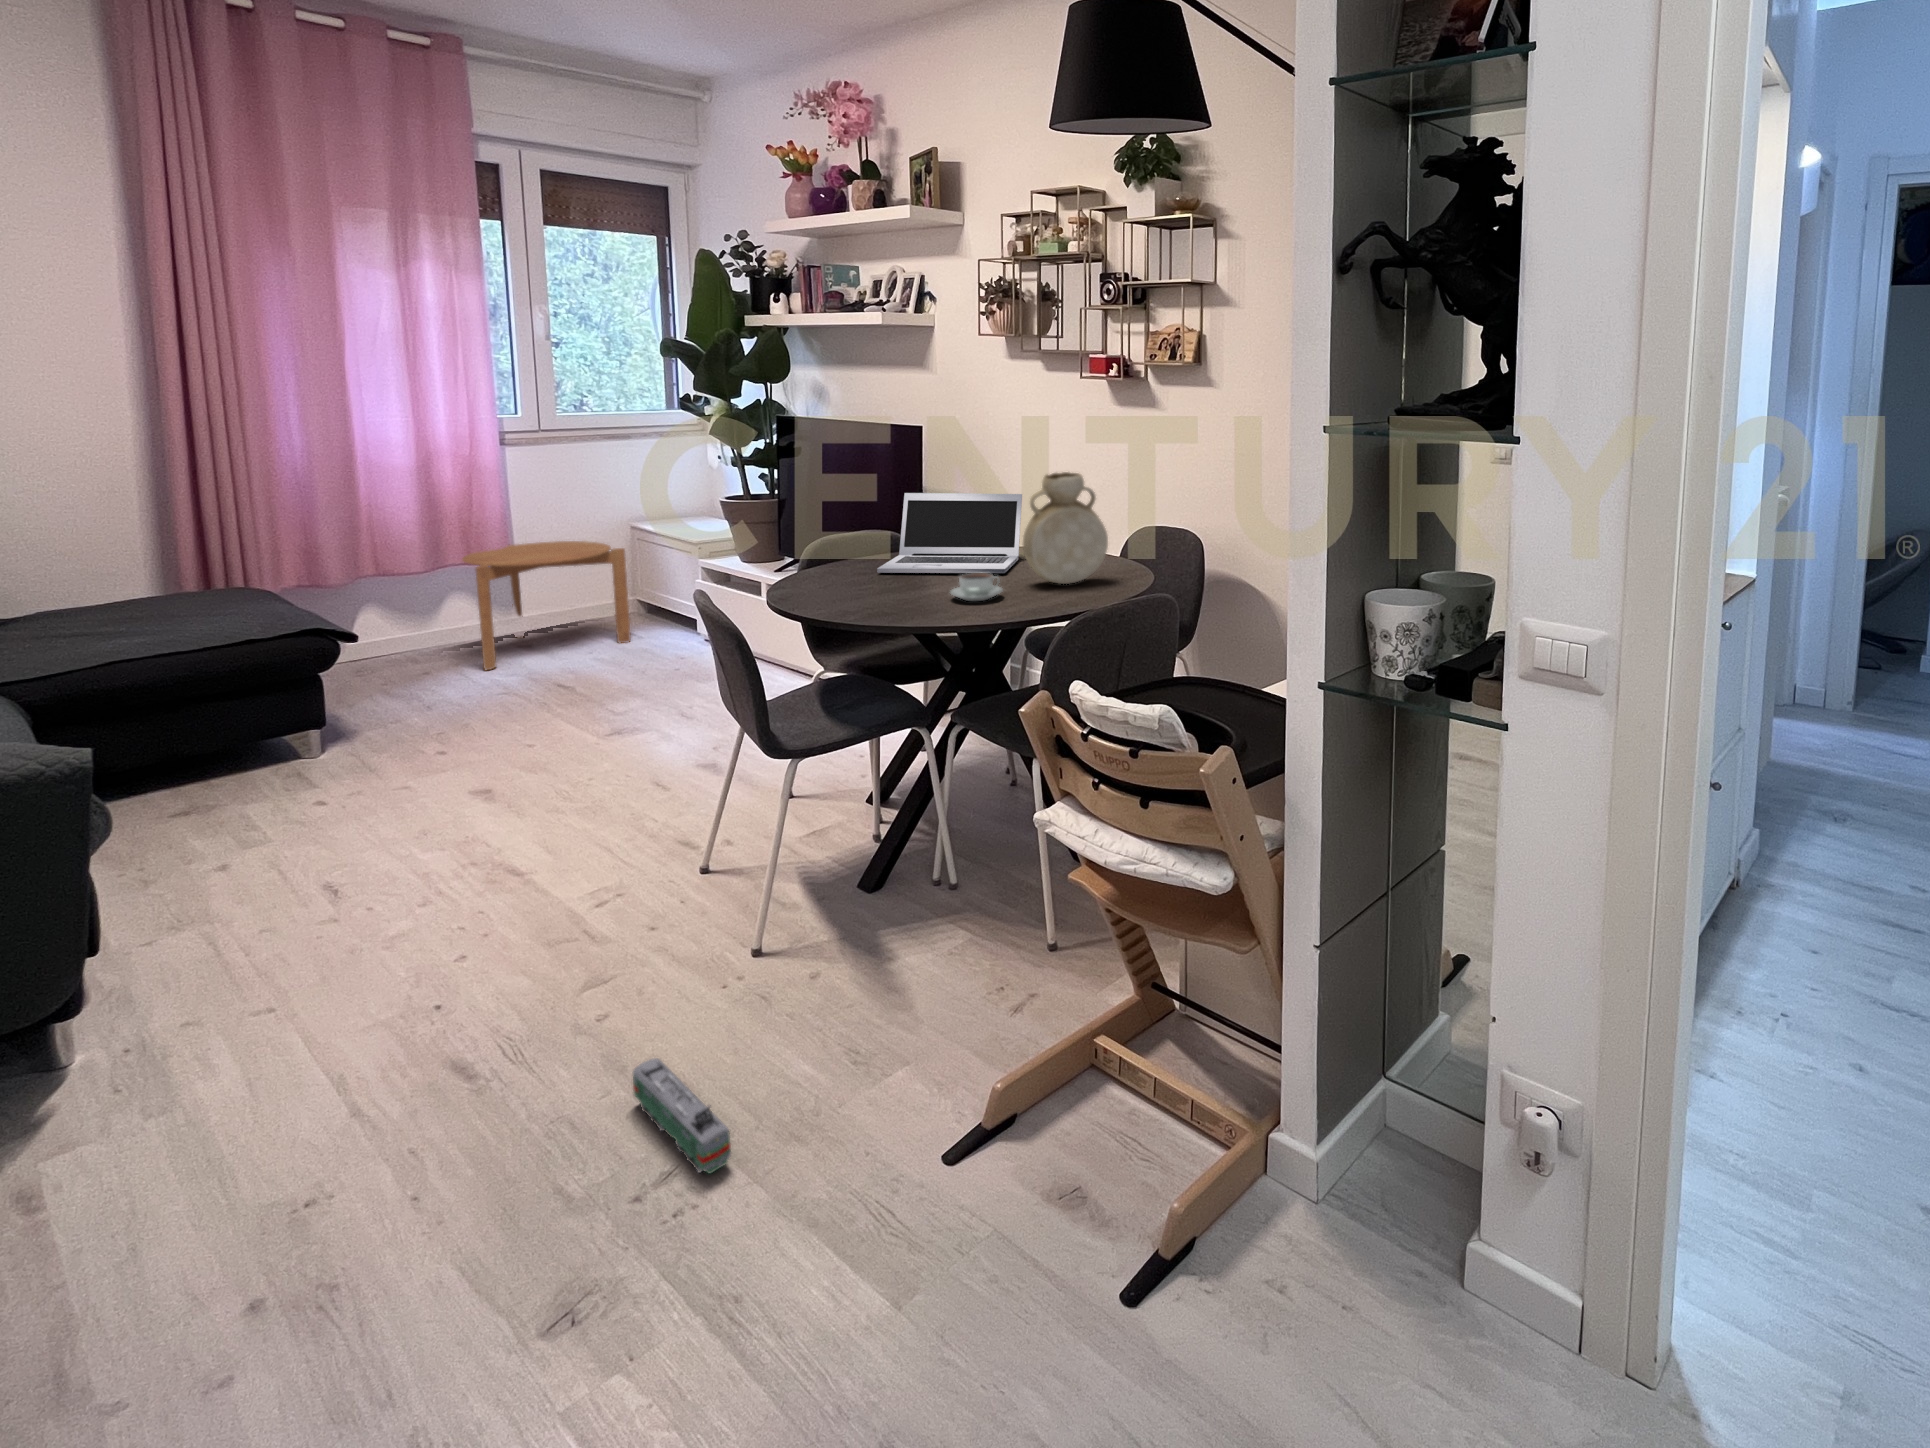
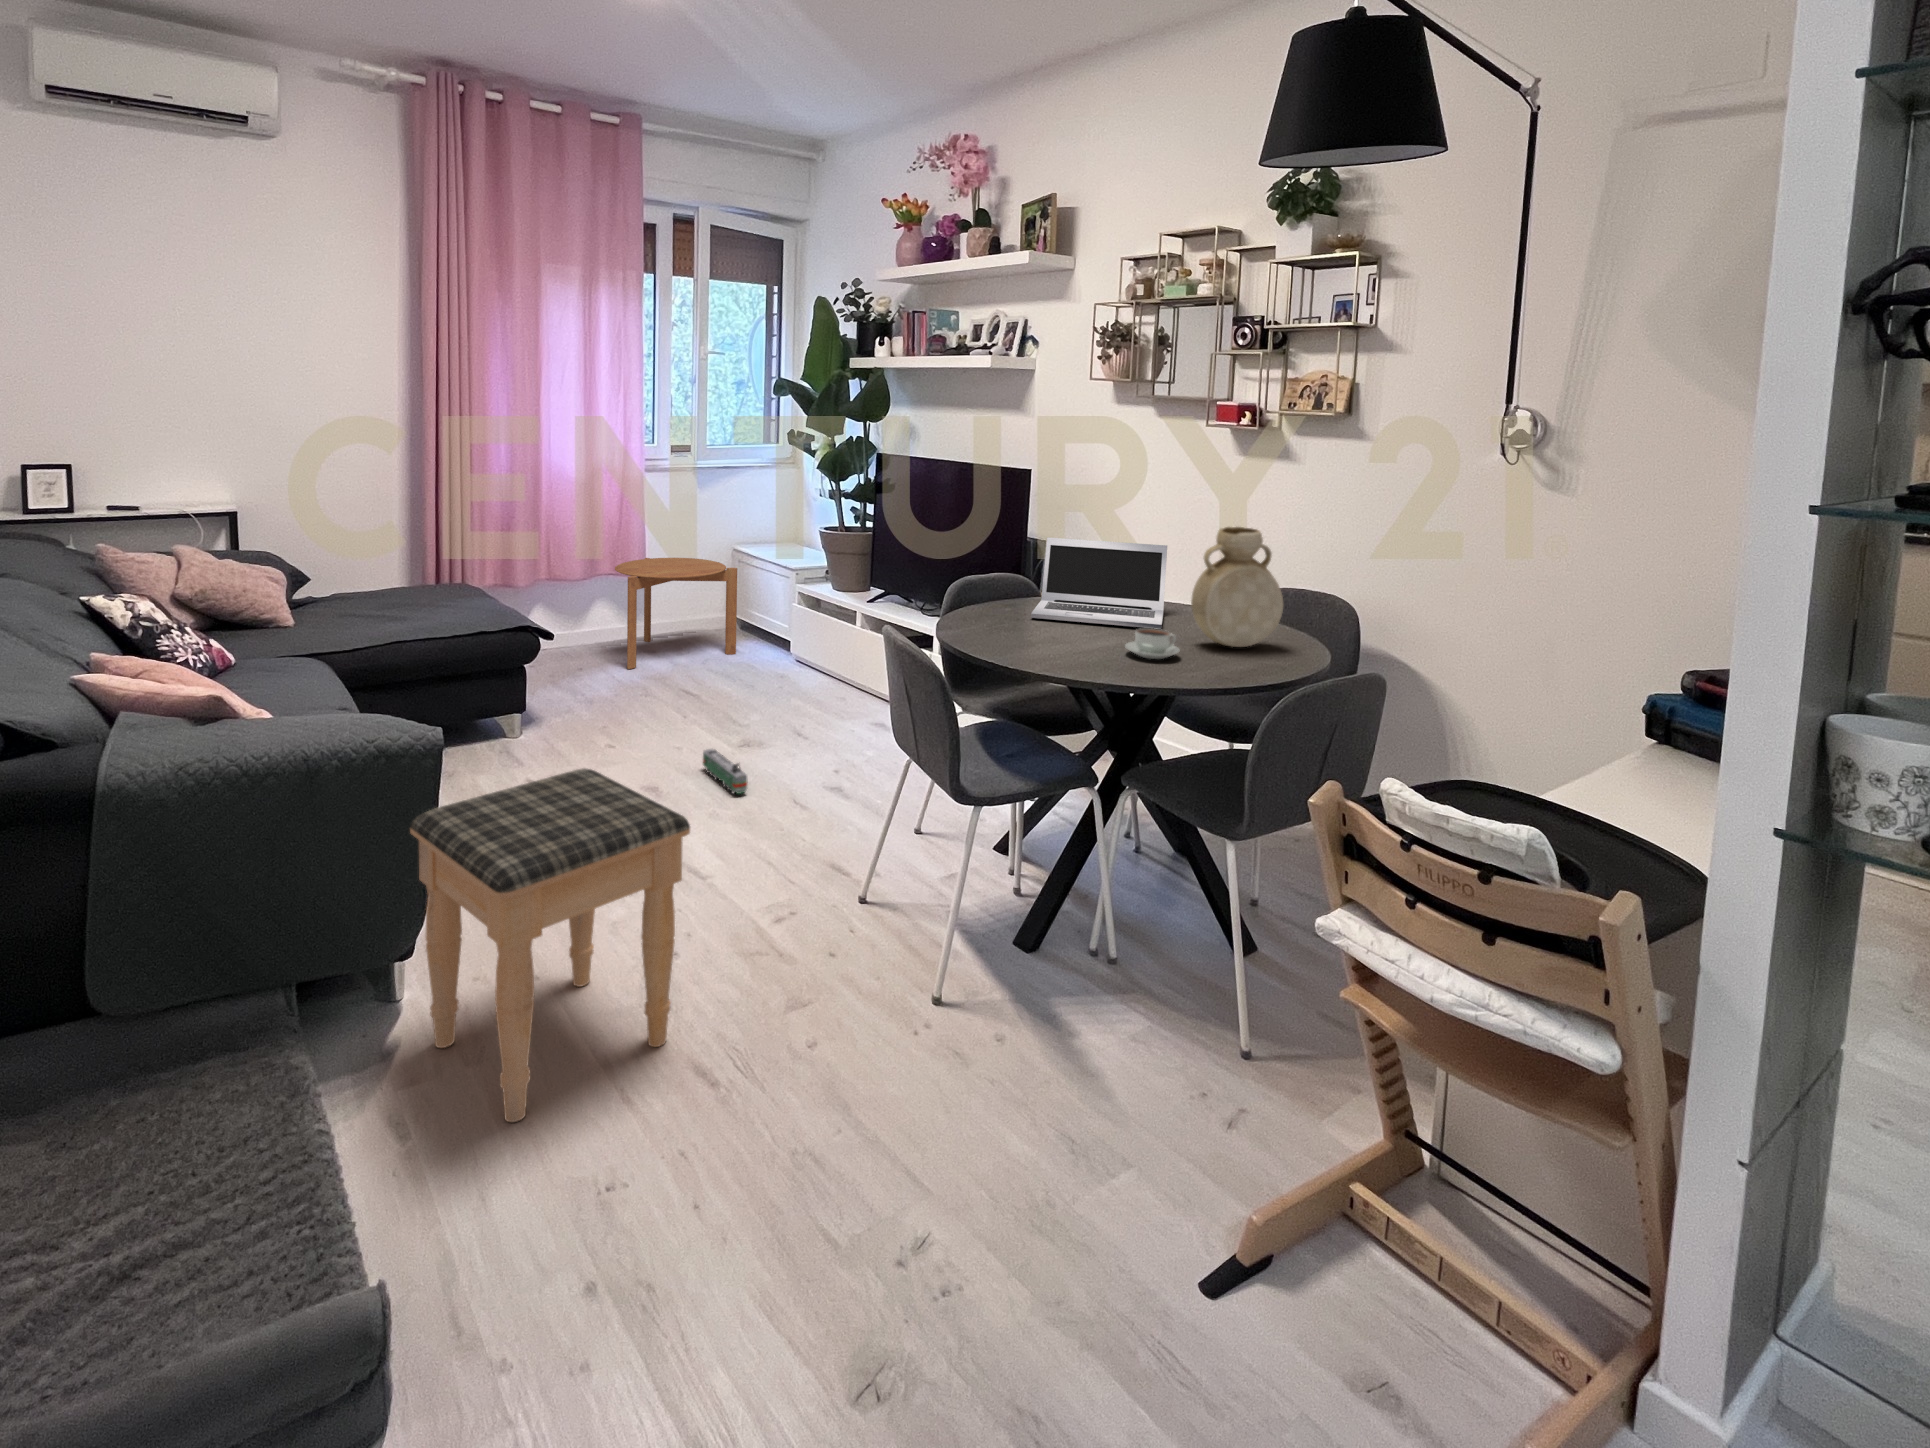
footstool: none [30,778,432,1174] -> present [410,769,690,1122]
toy train: present [632,1058,731,1174] -> present [703,749,748,794]

